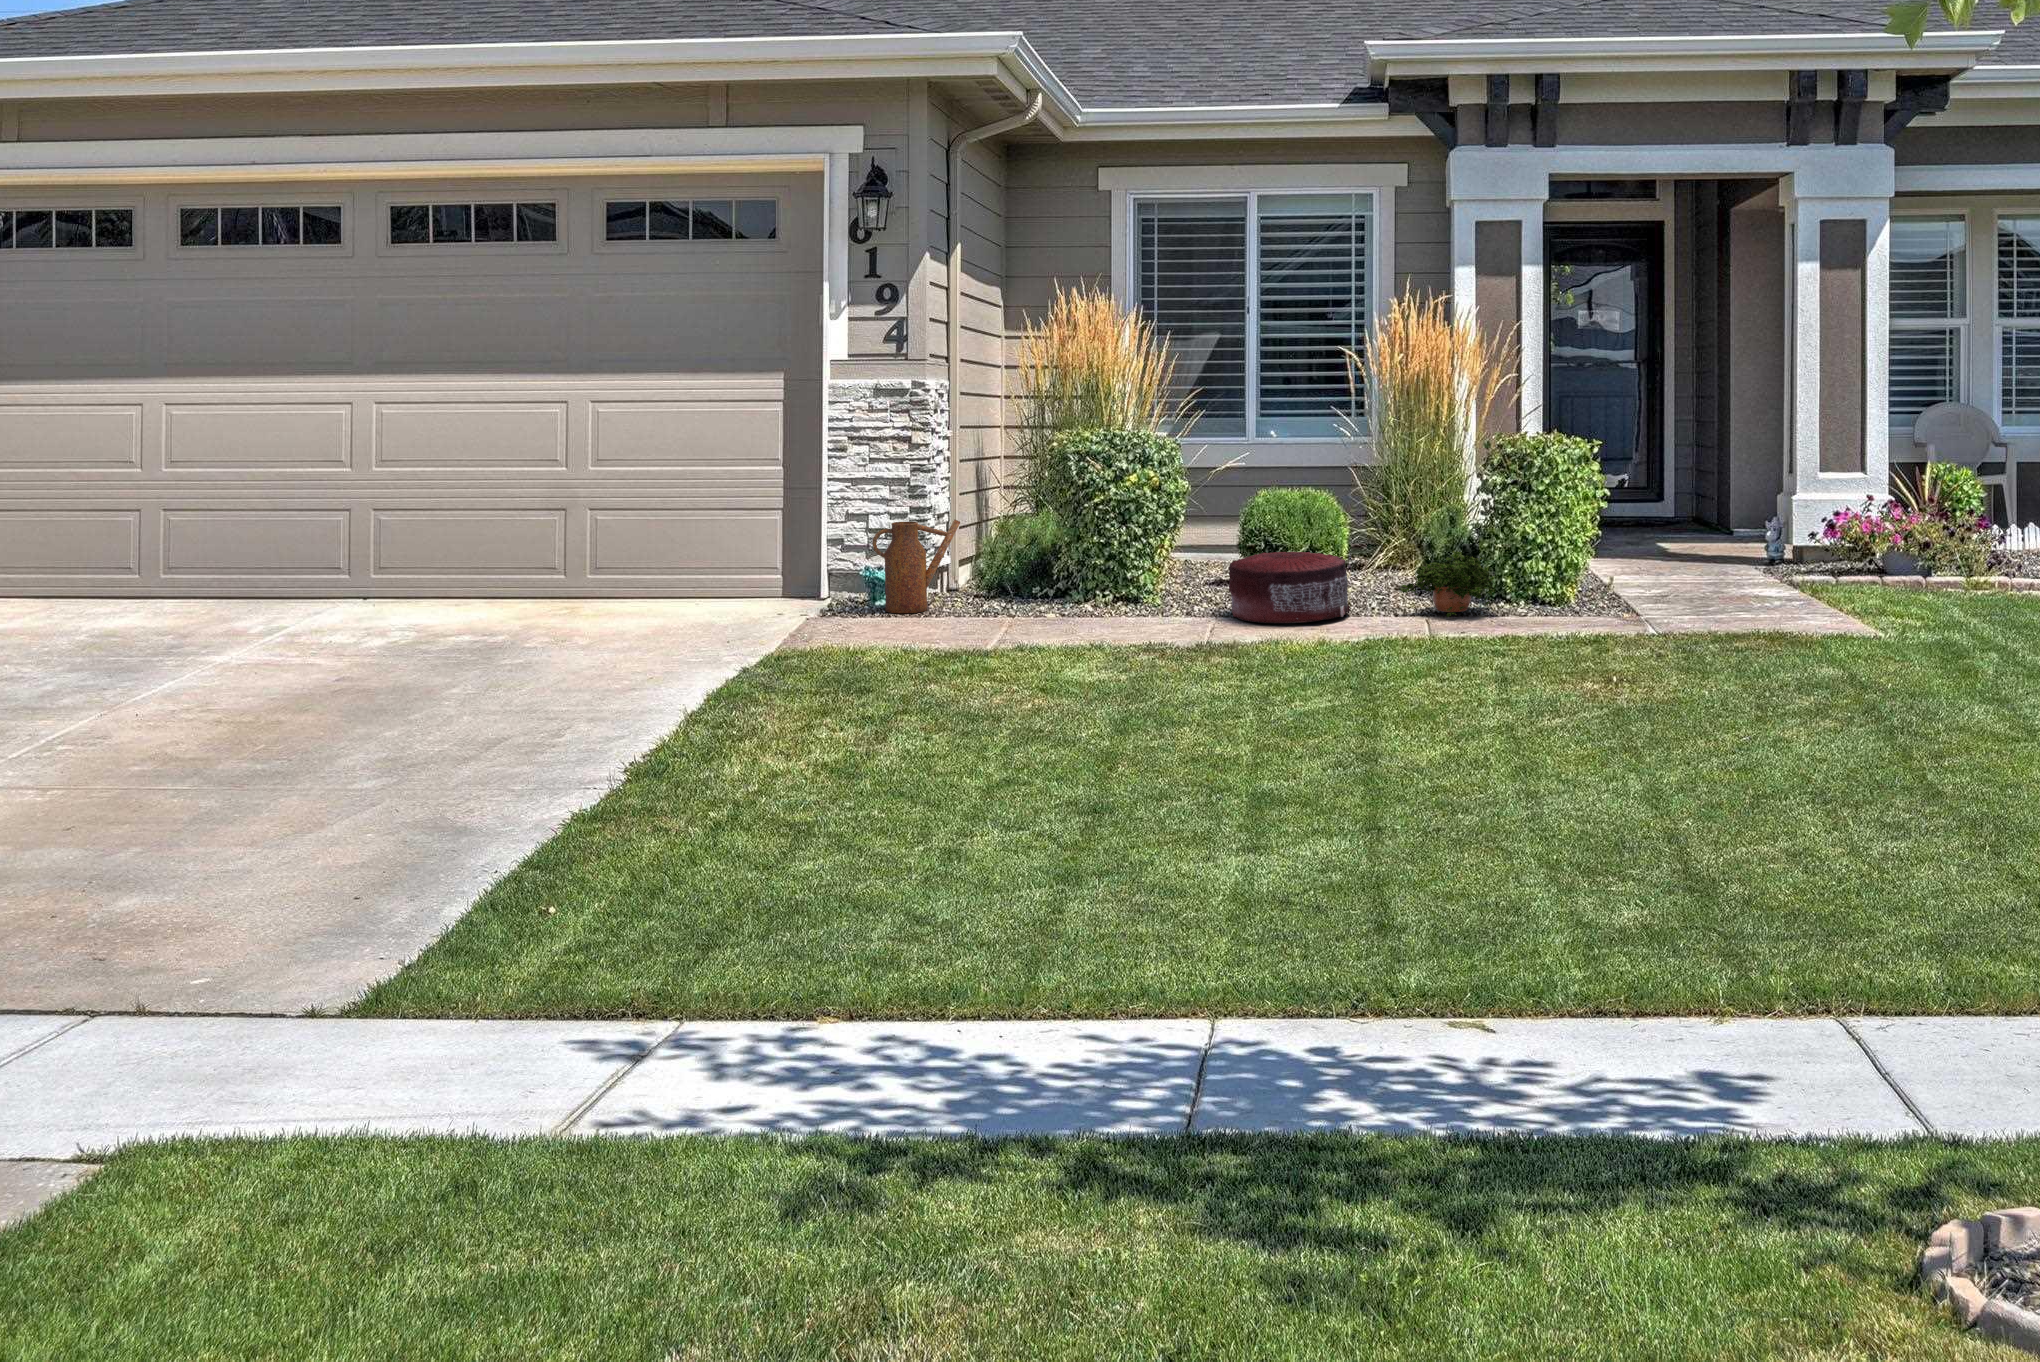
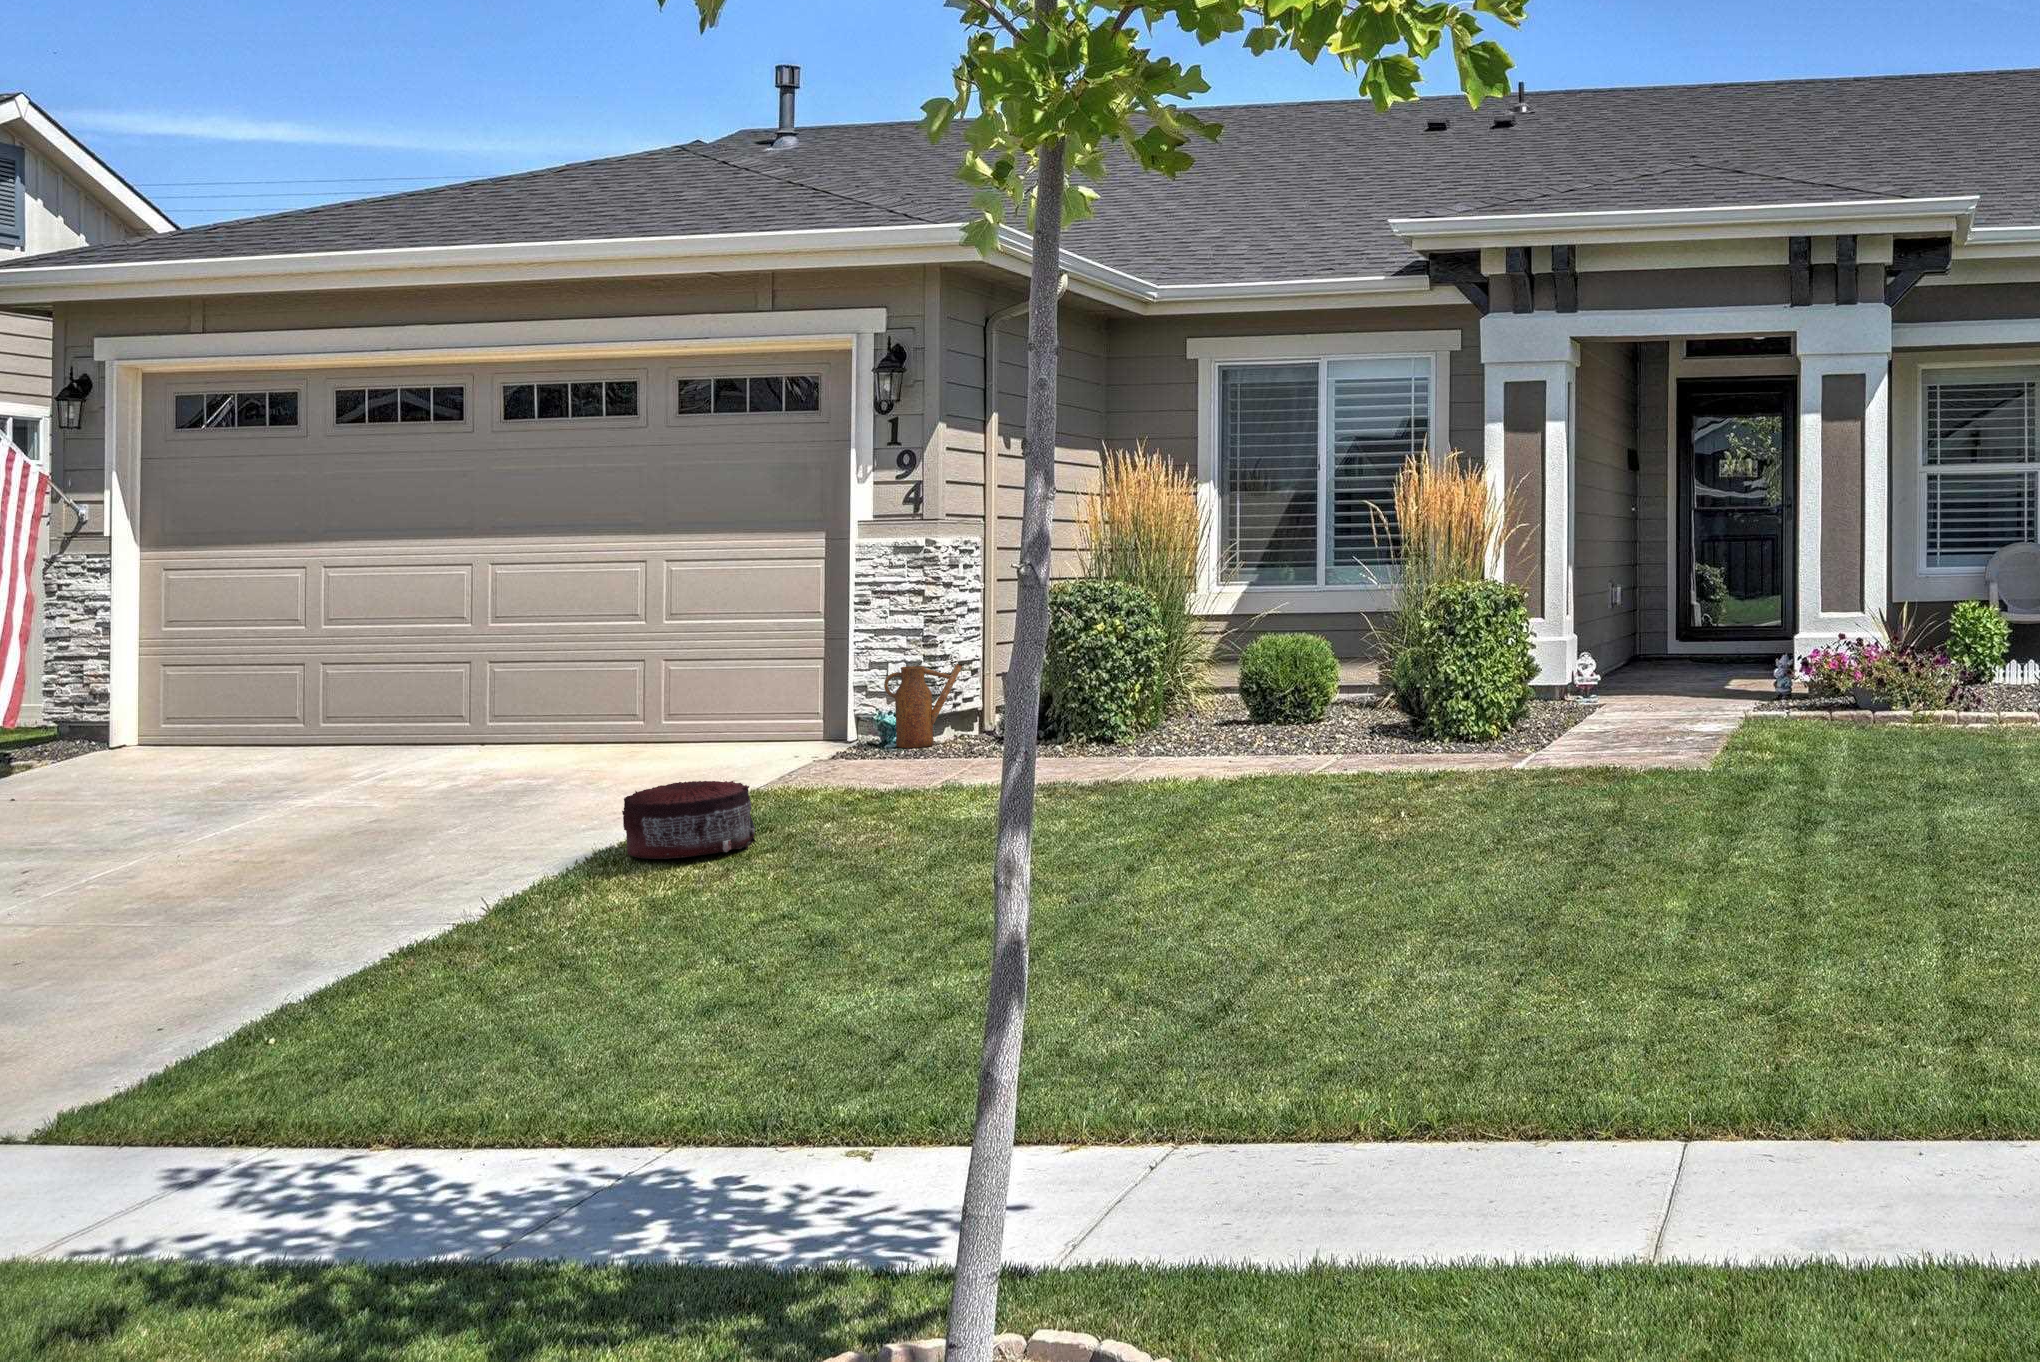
potted plant: present [1401,551,1495,617] -> none [1330,689,1423,751]
pouf: present [1229,552,1350,623] -> present [622,781,755,859]

